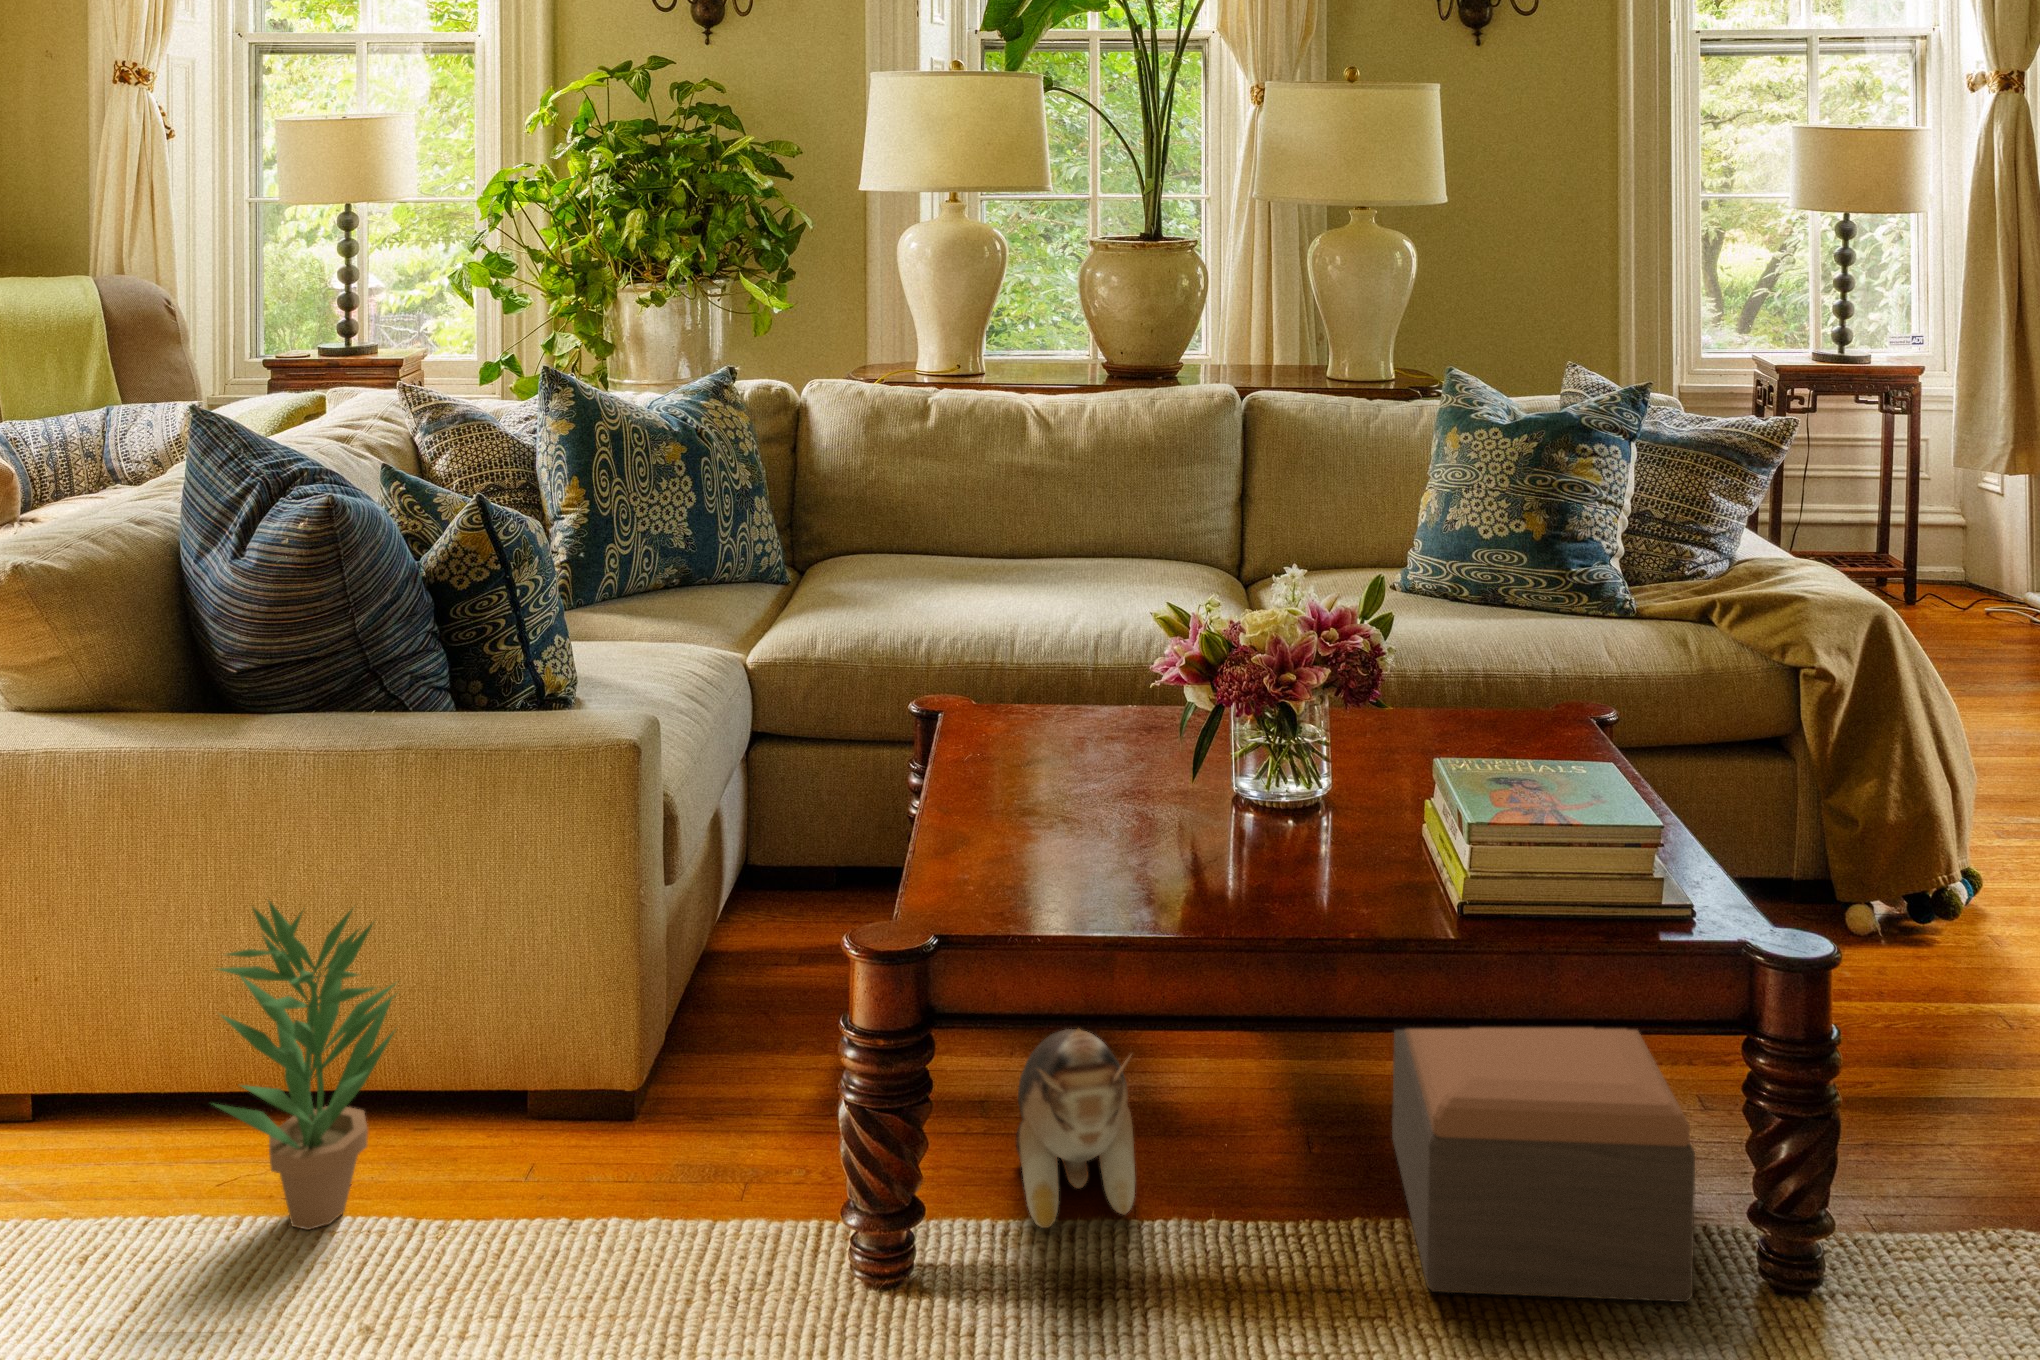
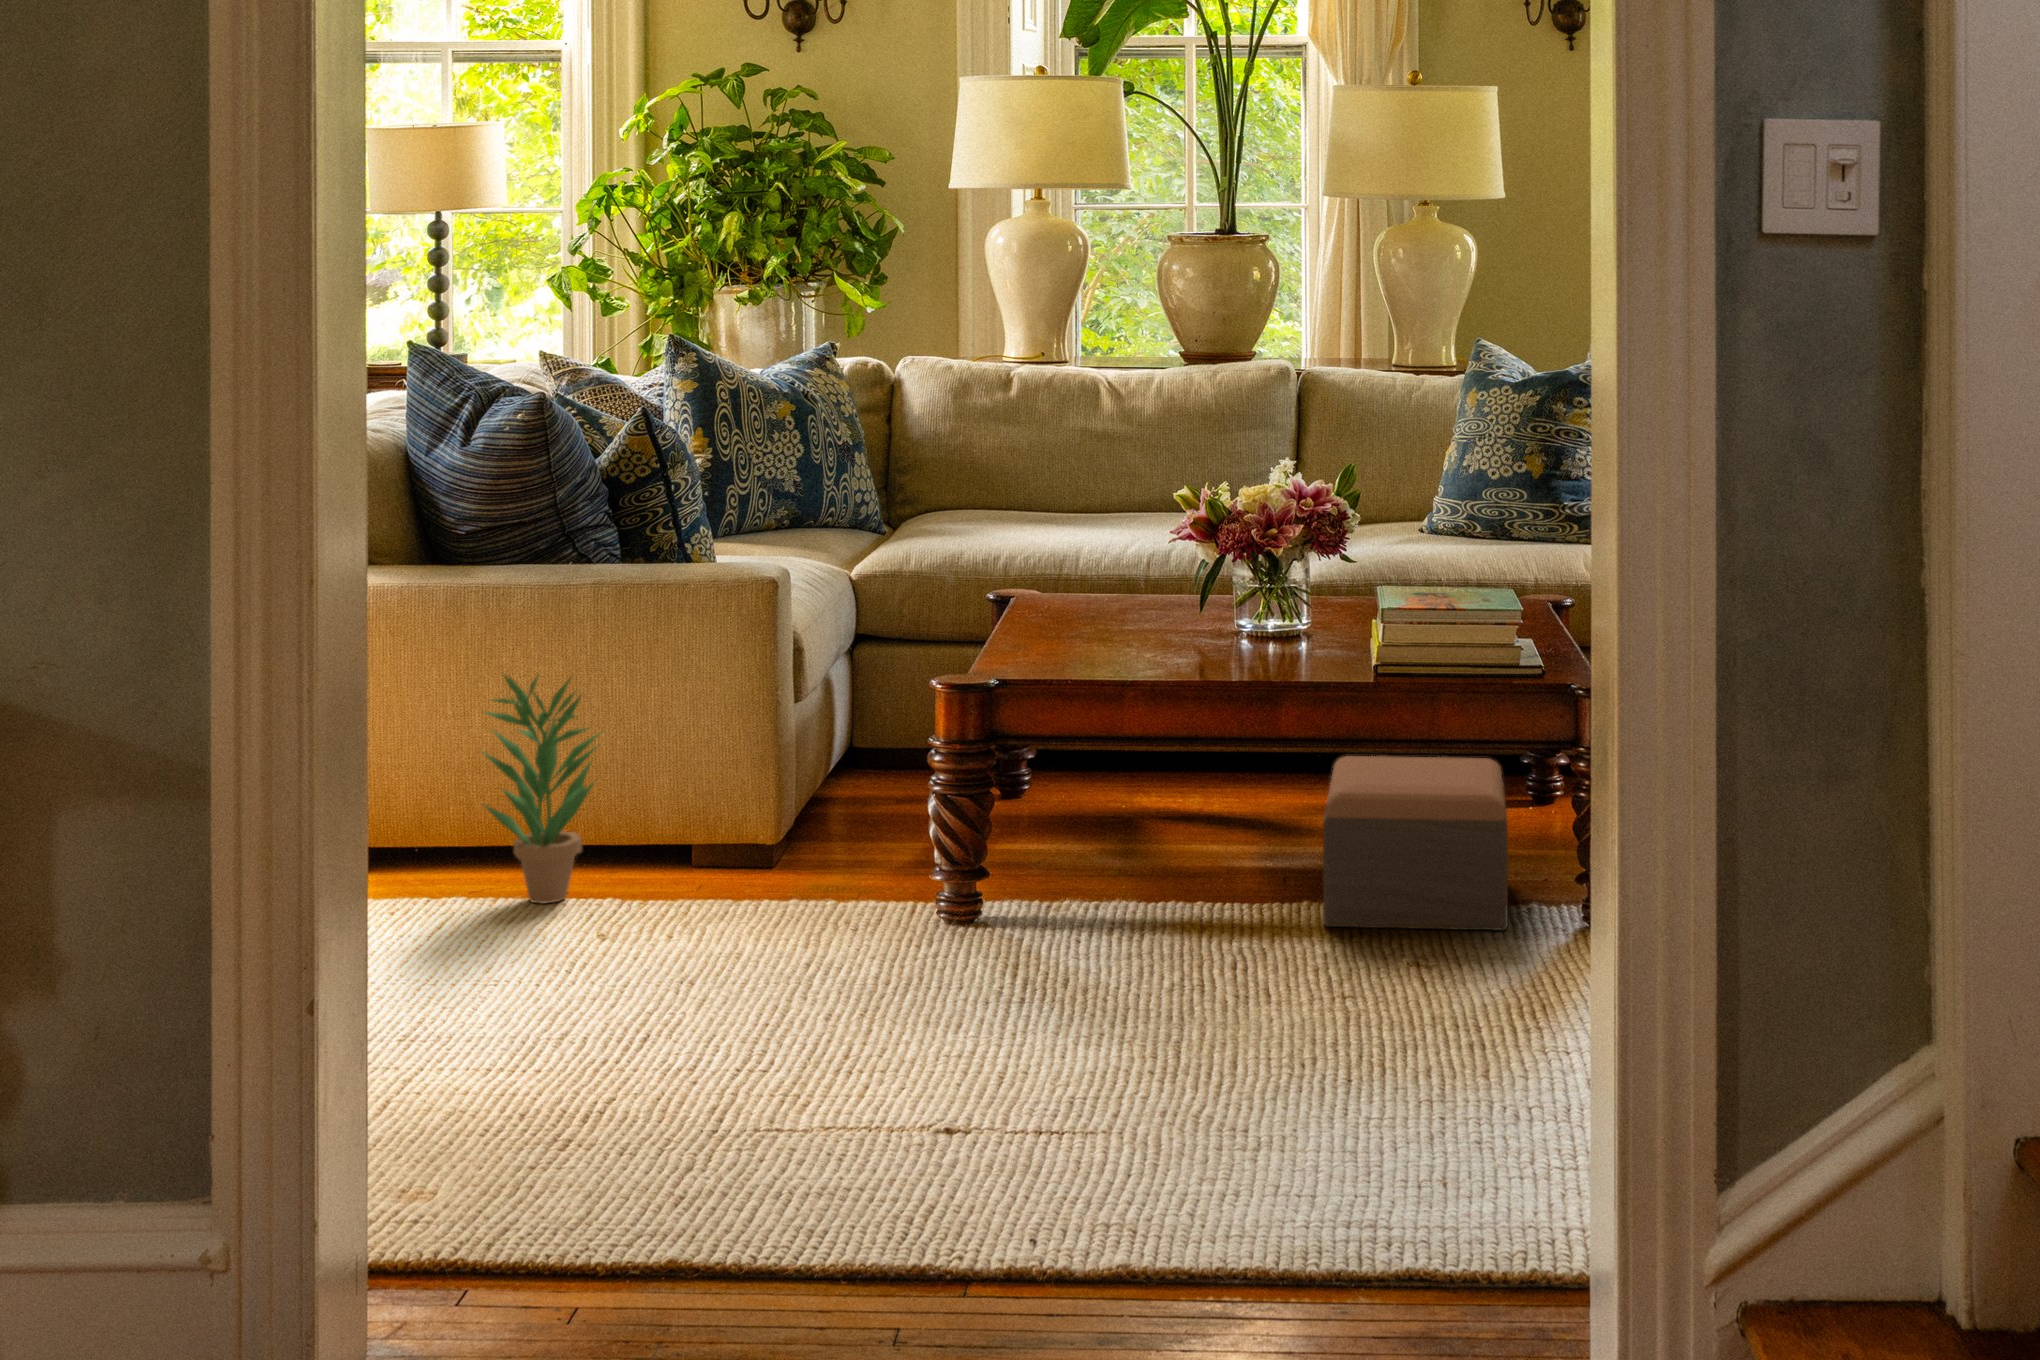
plush toy: present [1016,1028,1135,1228] -> none [1047,760,1132,904]

